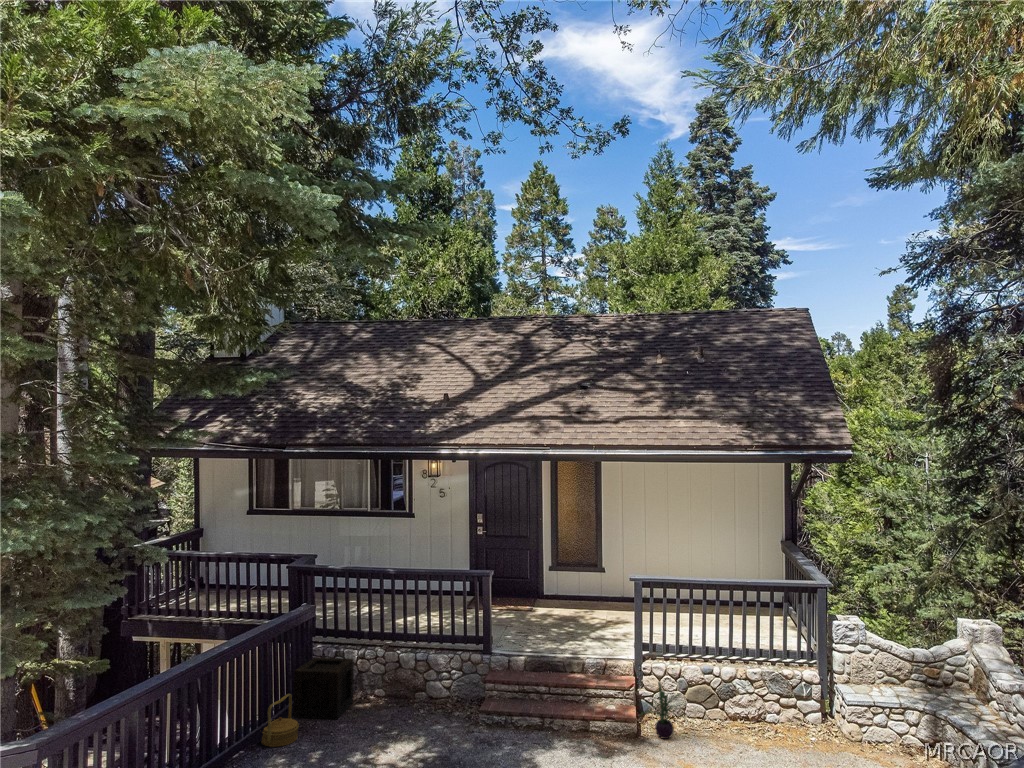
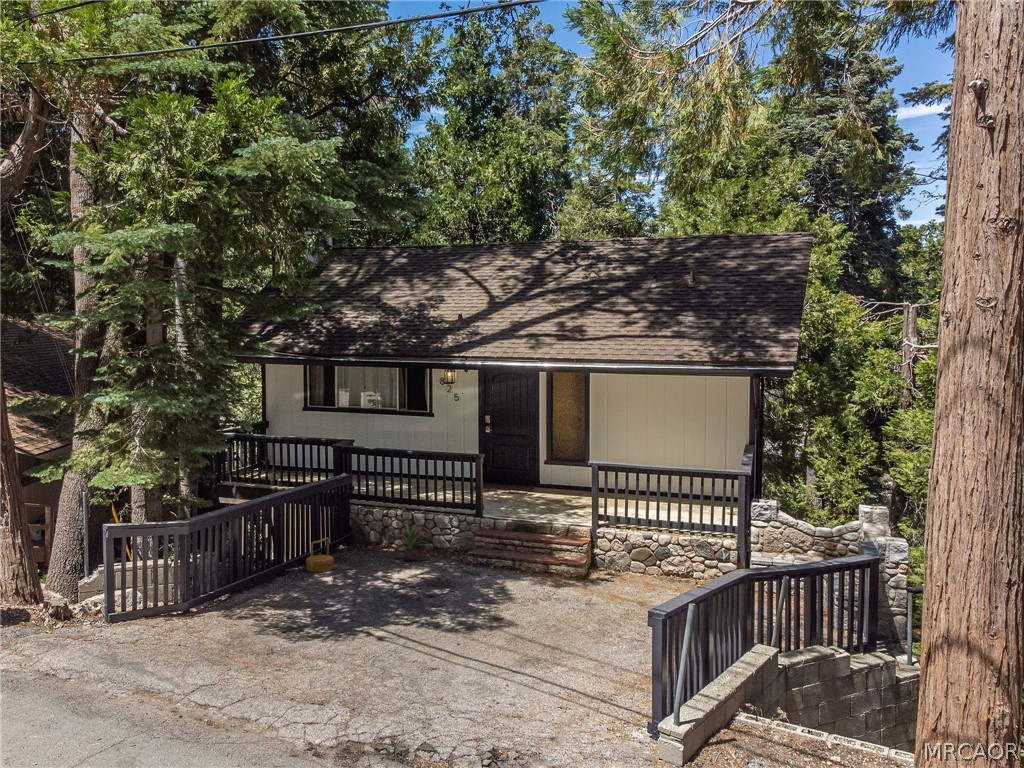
wooden crate: present [294,658,354,719] -> none [332,517,378,561]
decorative plant: present [641,682,683,739] -> present [404,524,417,561]

